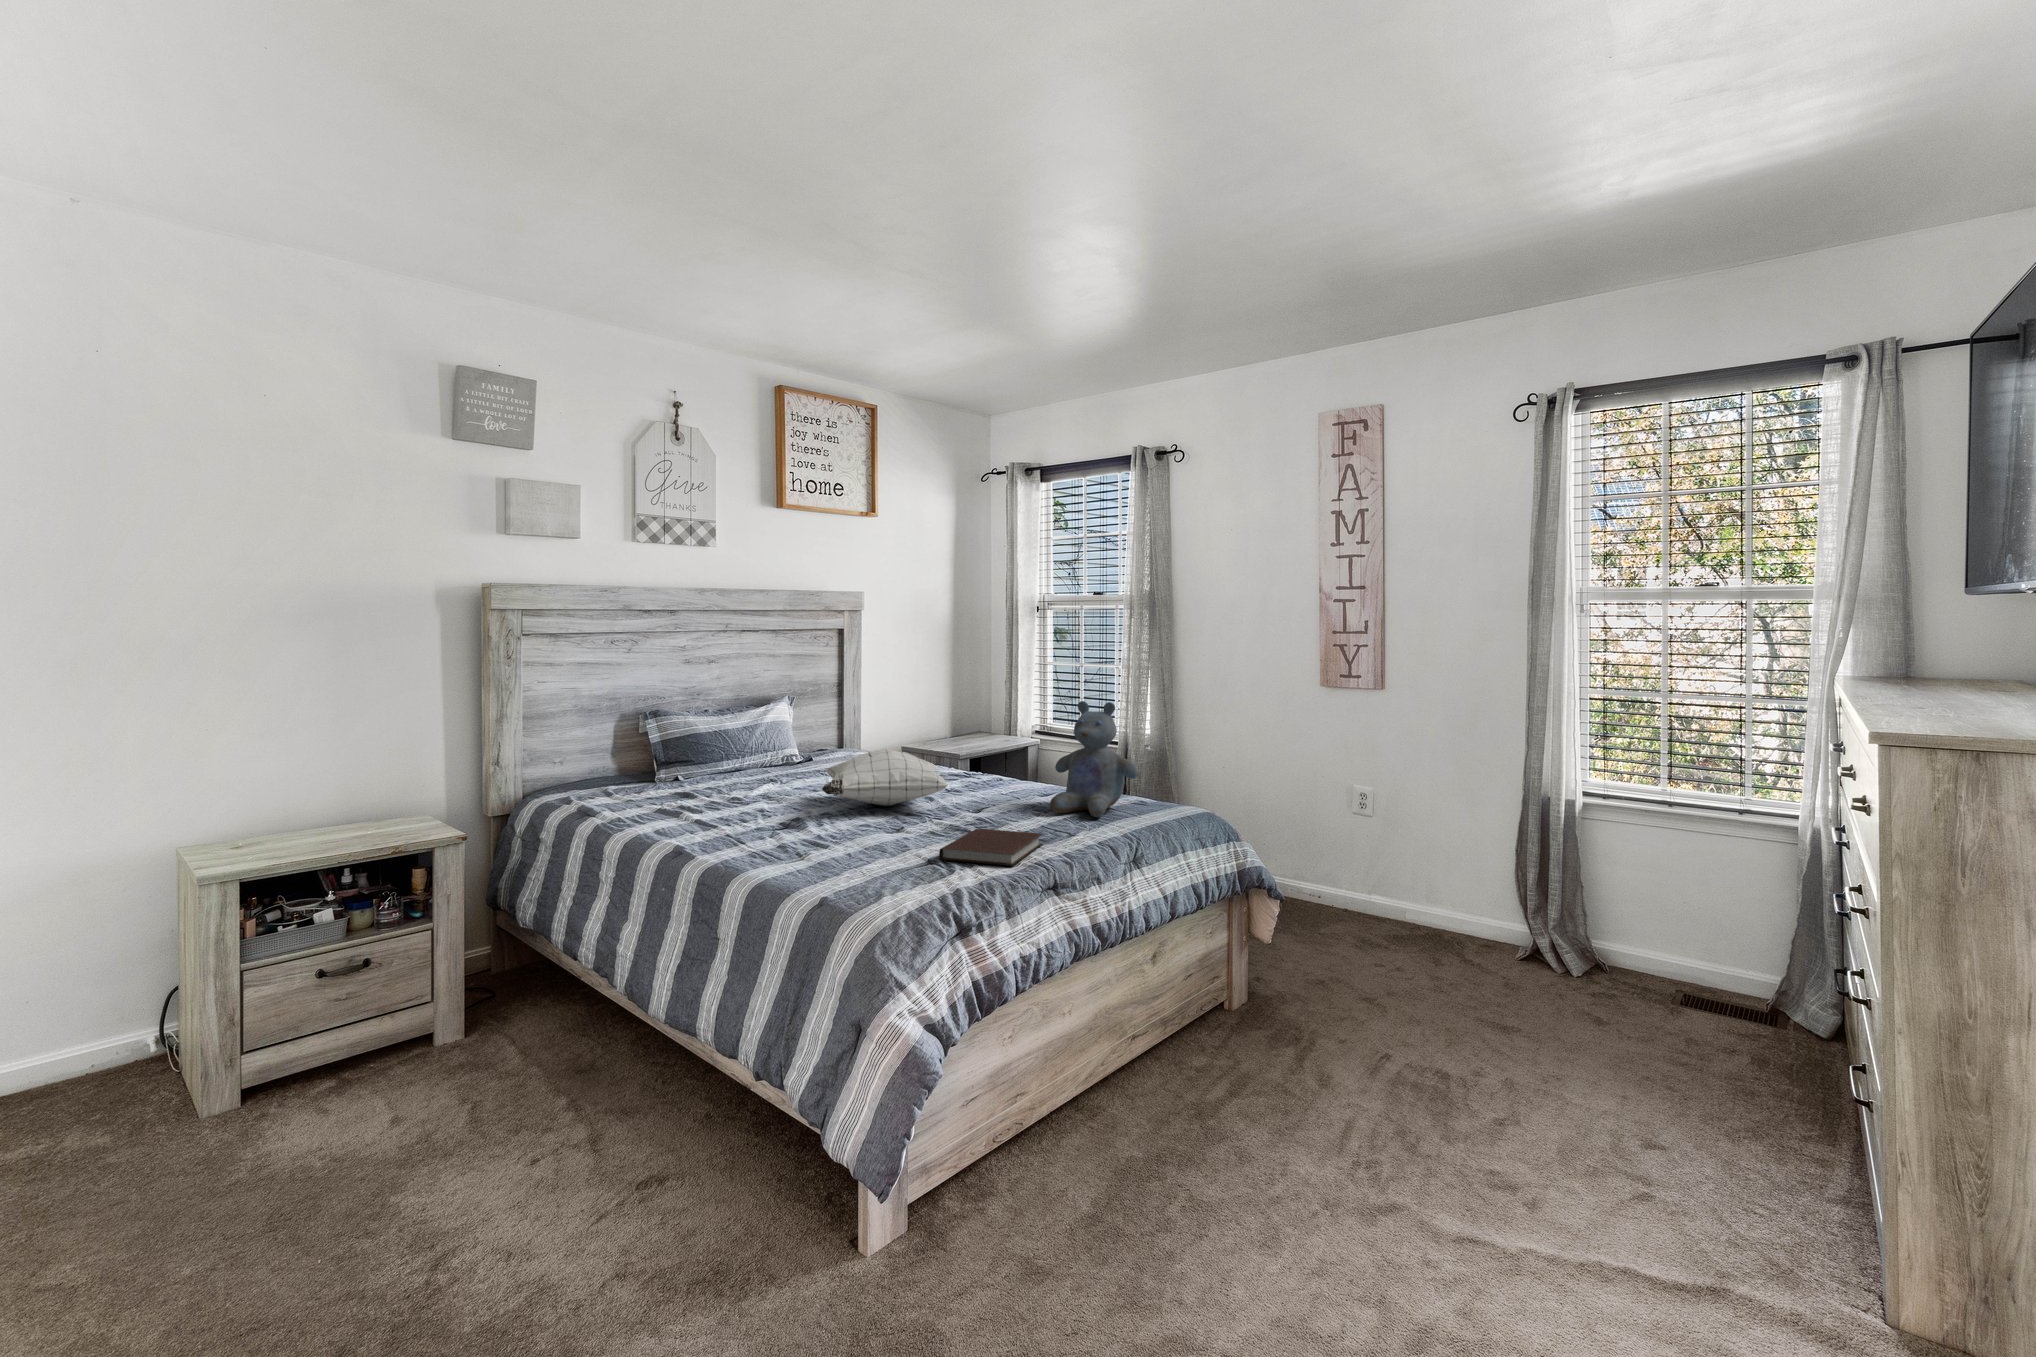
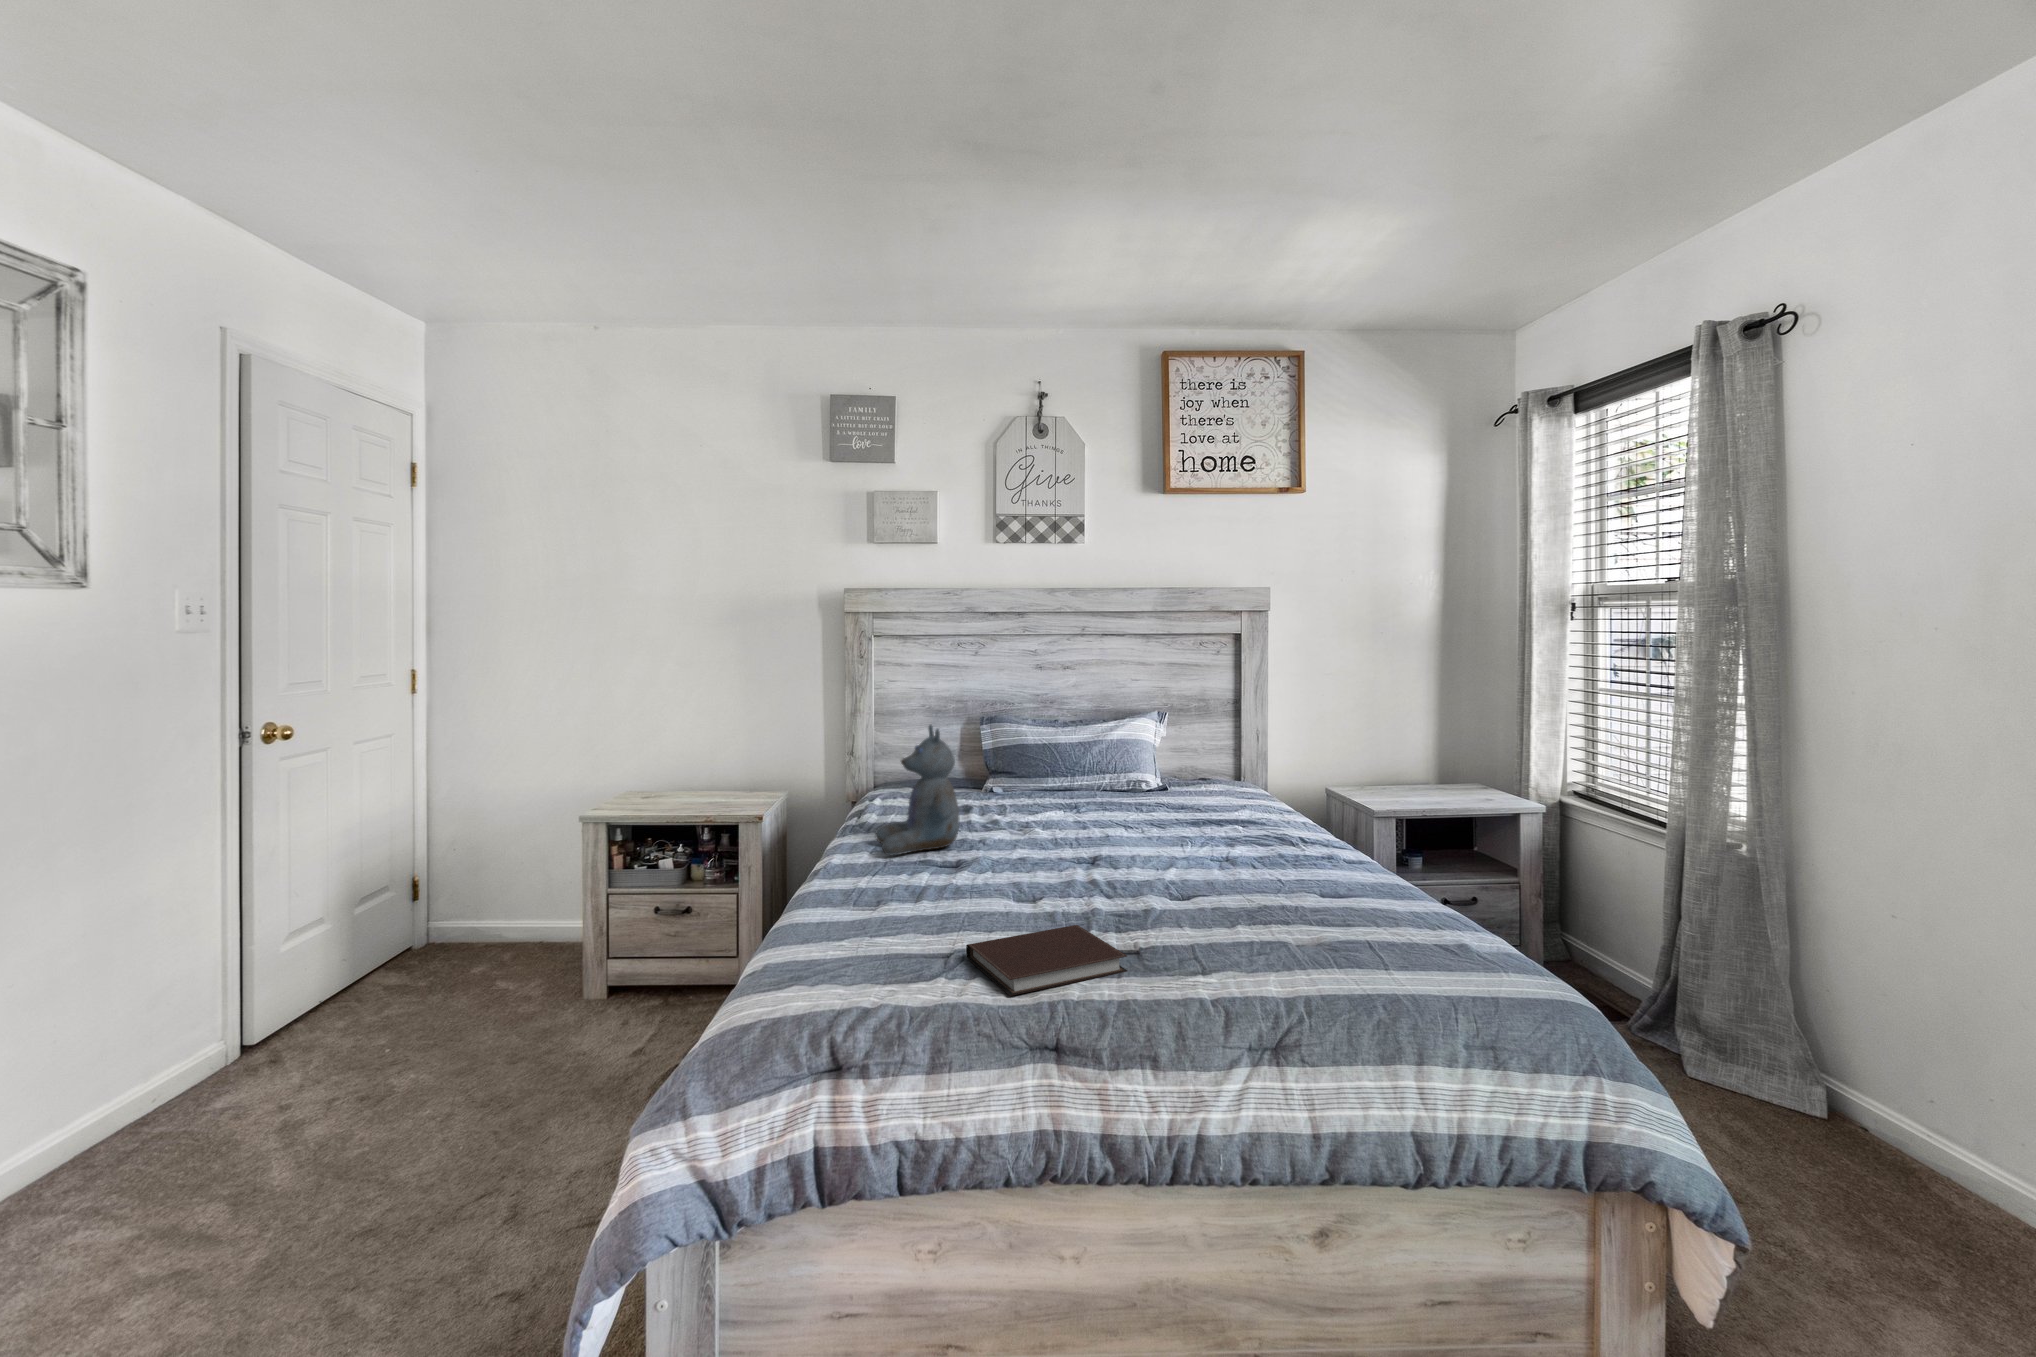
stuffed bear: present [1050,701,1138,817] -> present [875,725,959,856]
pillow: present [822,749,948,806] -> none [986,793,1186,864]

